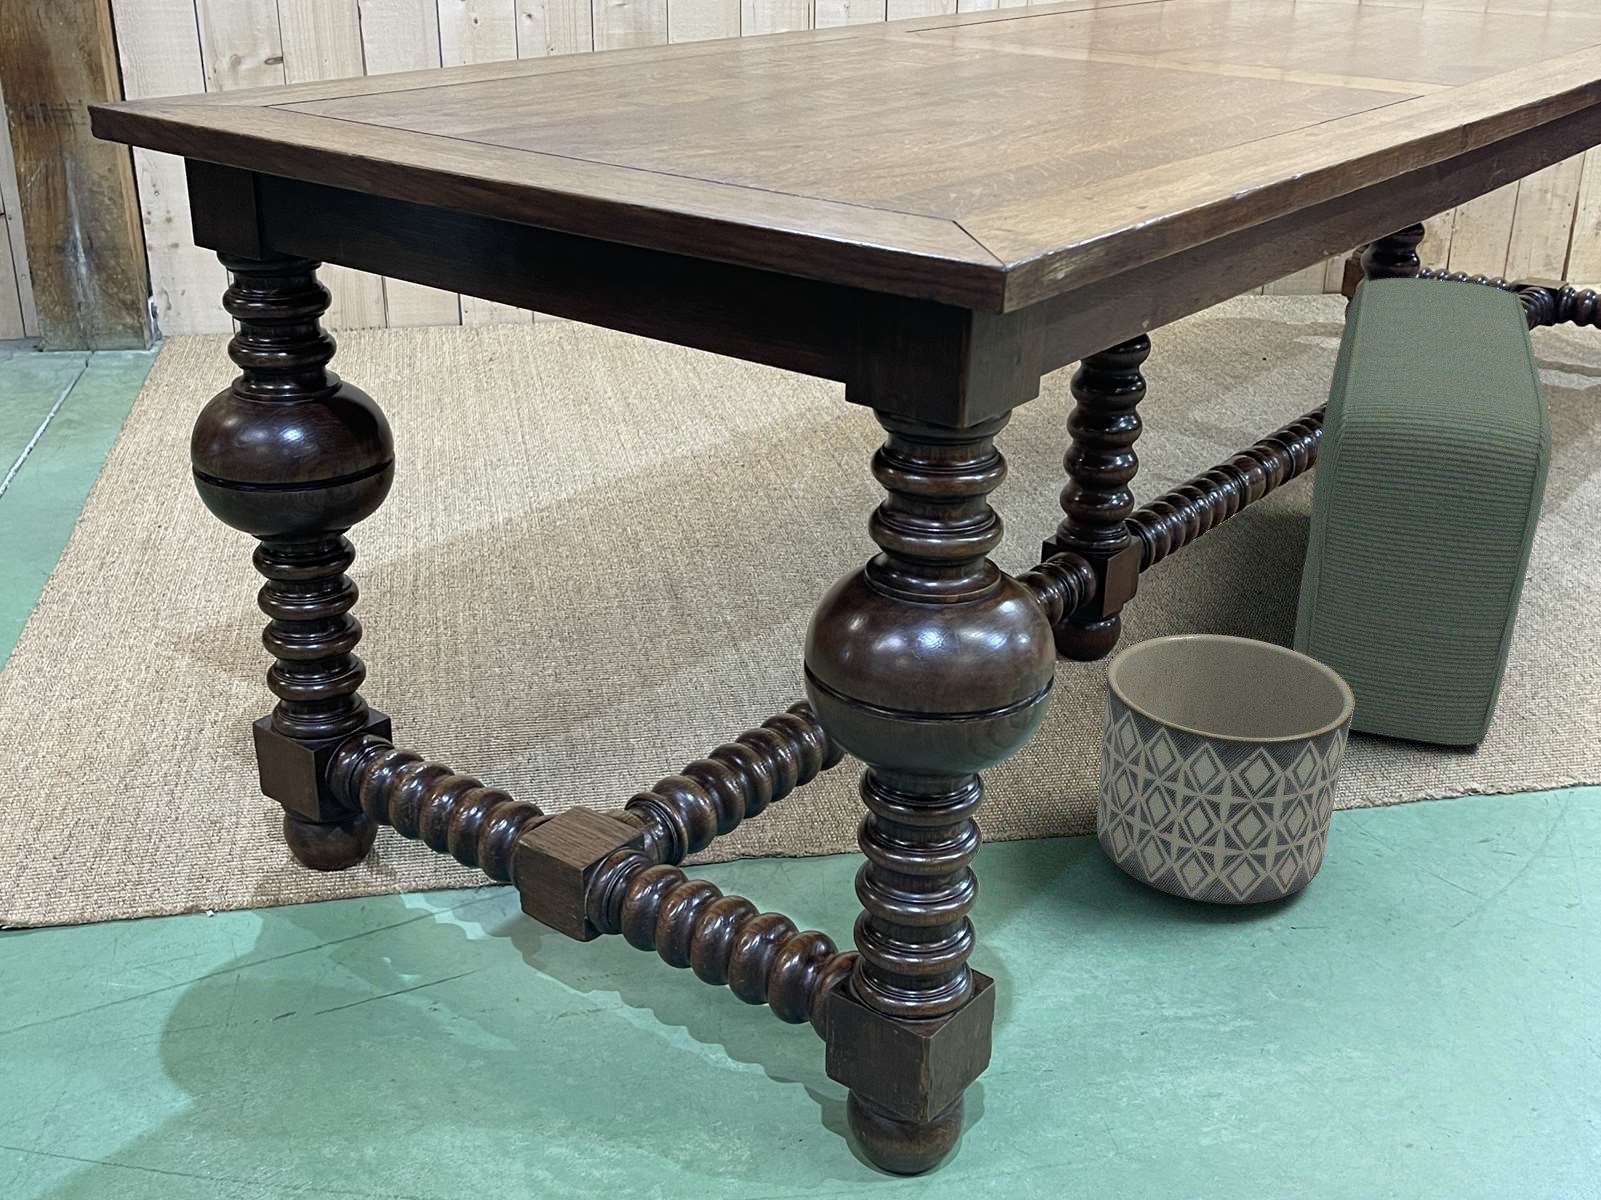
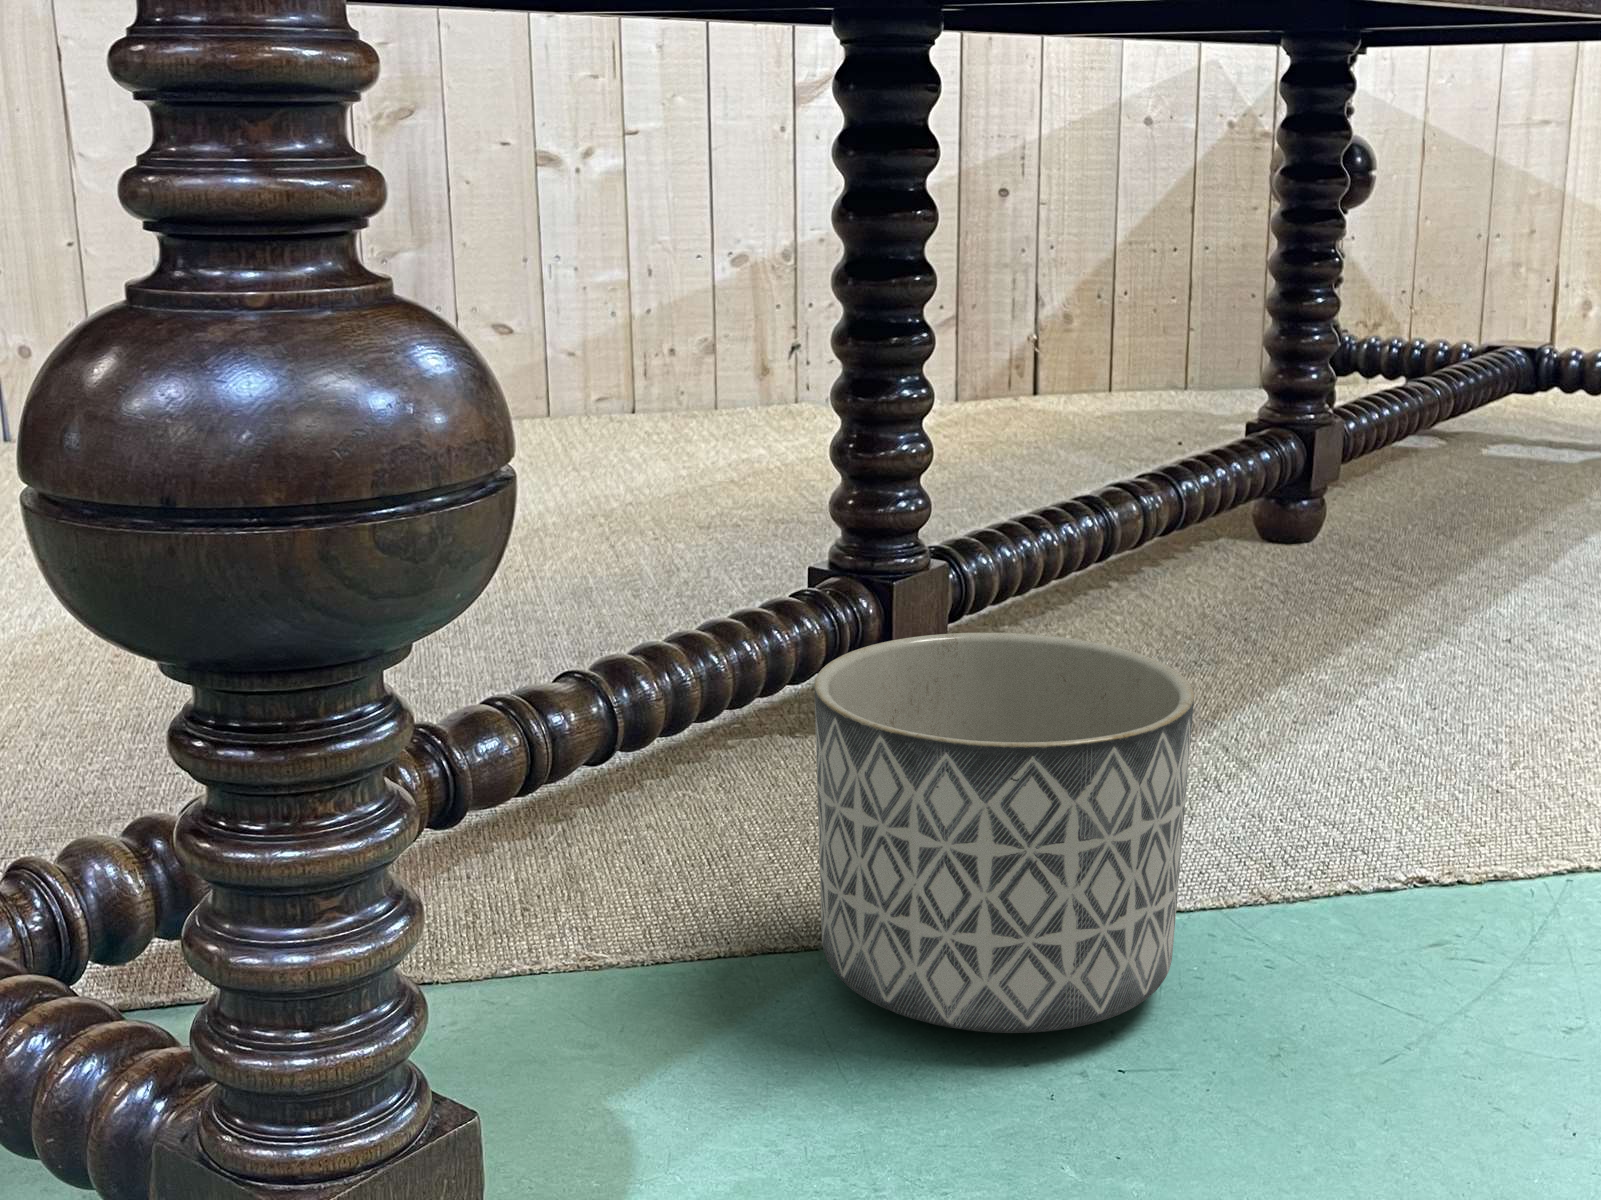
pouf: present [1293,278,1552,745] -> none [1163,256,1493,822]

